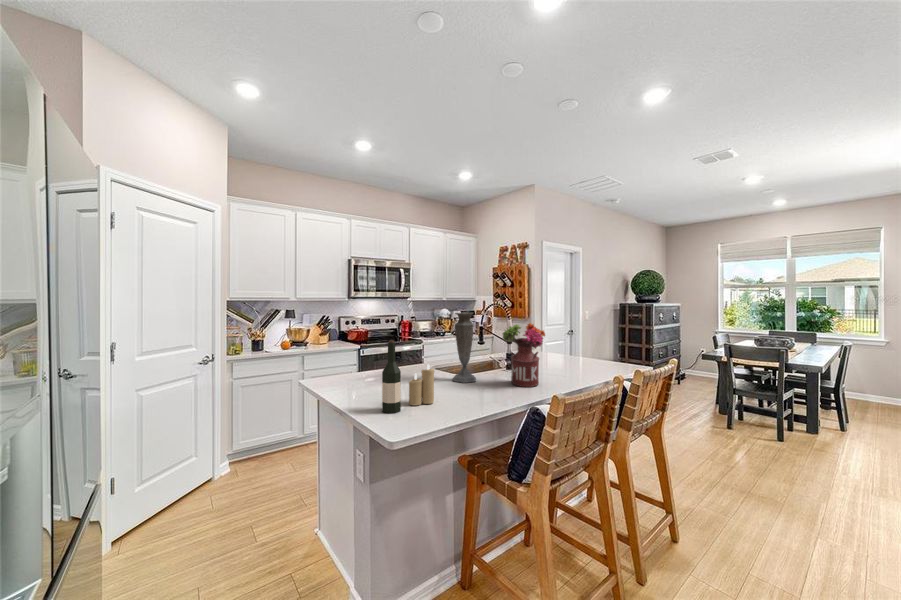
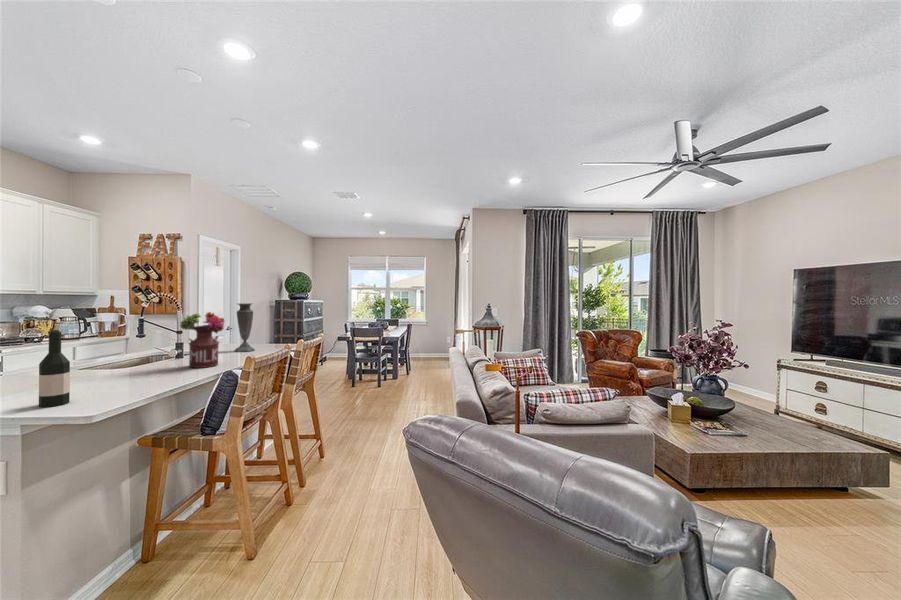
vase: present [453,313,476,383] -> present [235,303,255,352]
candle: present [409,364,434,405] -> none [74,353,110,397]

